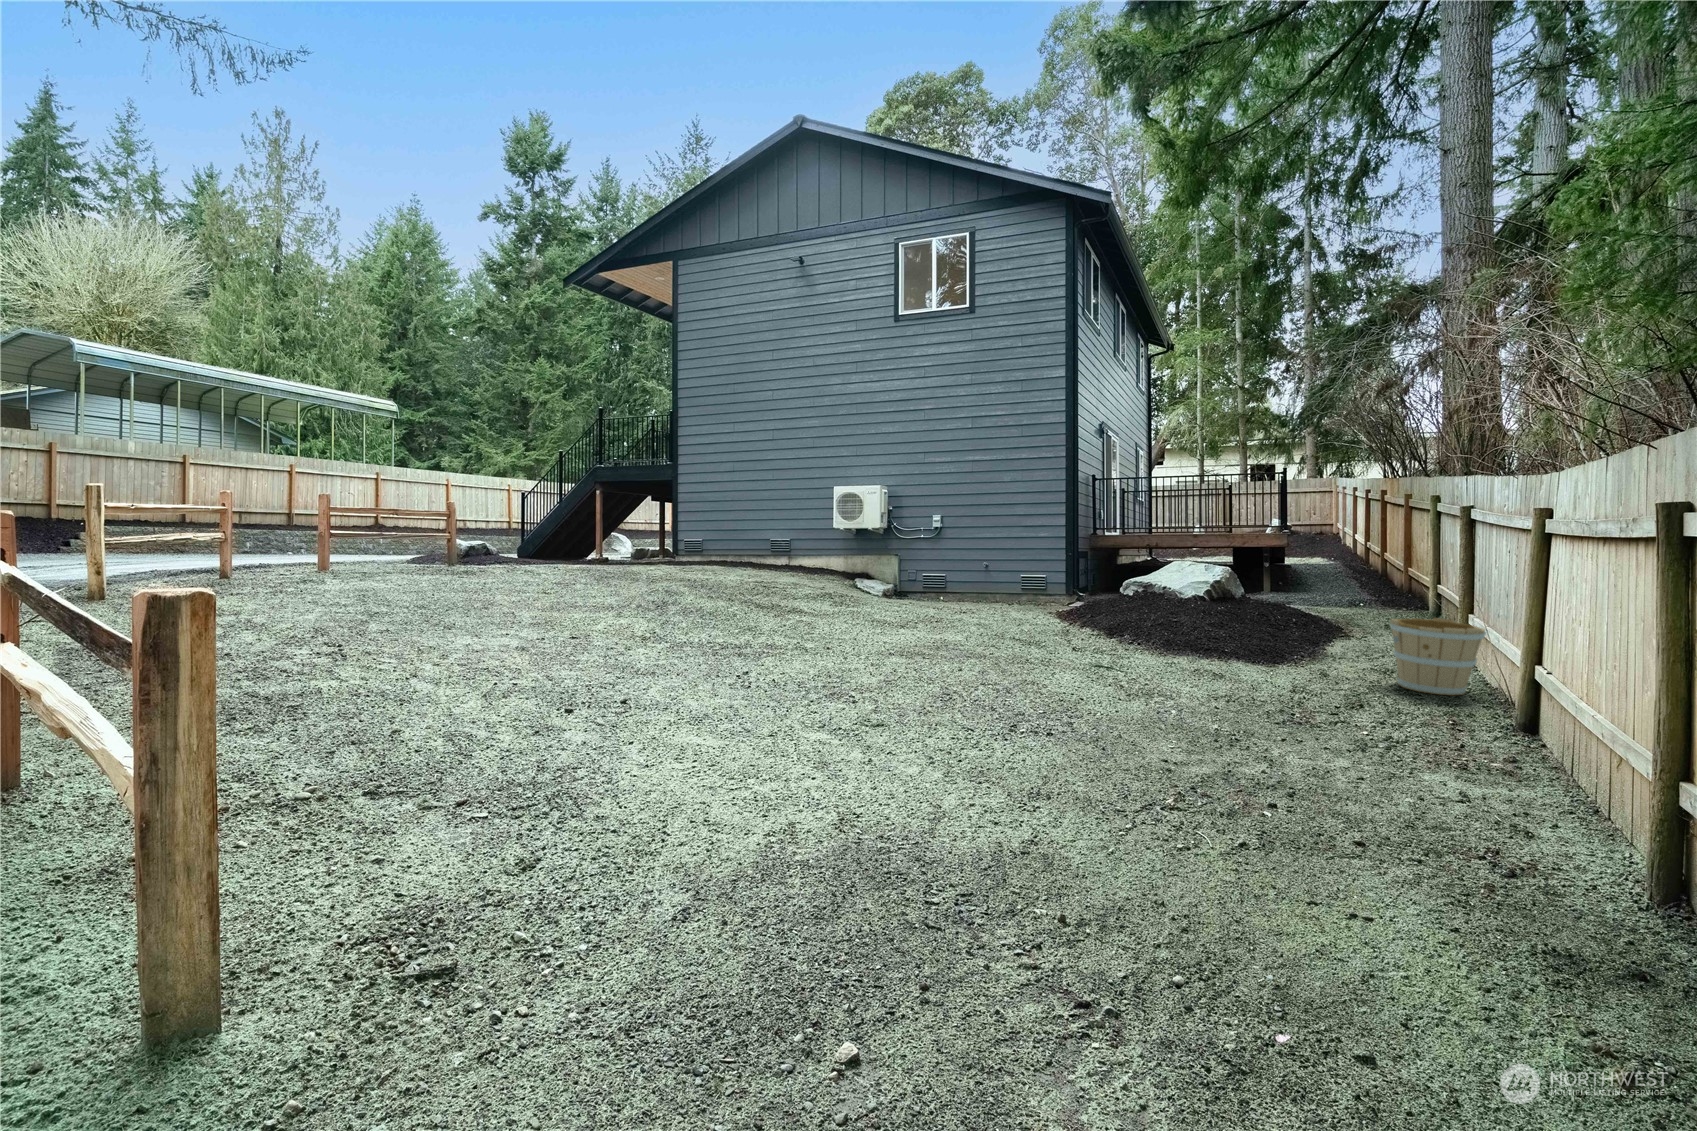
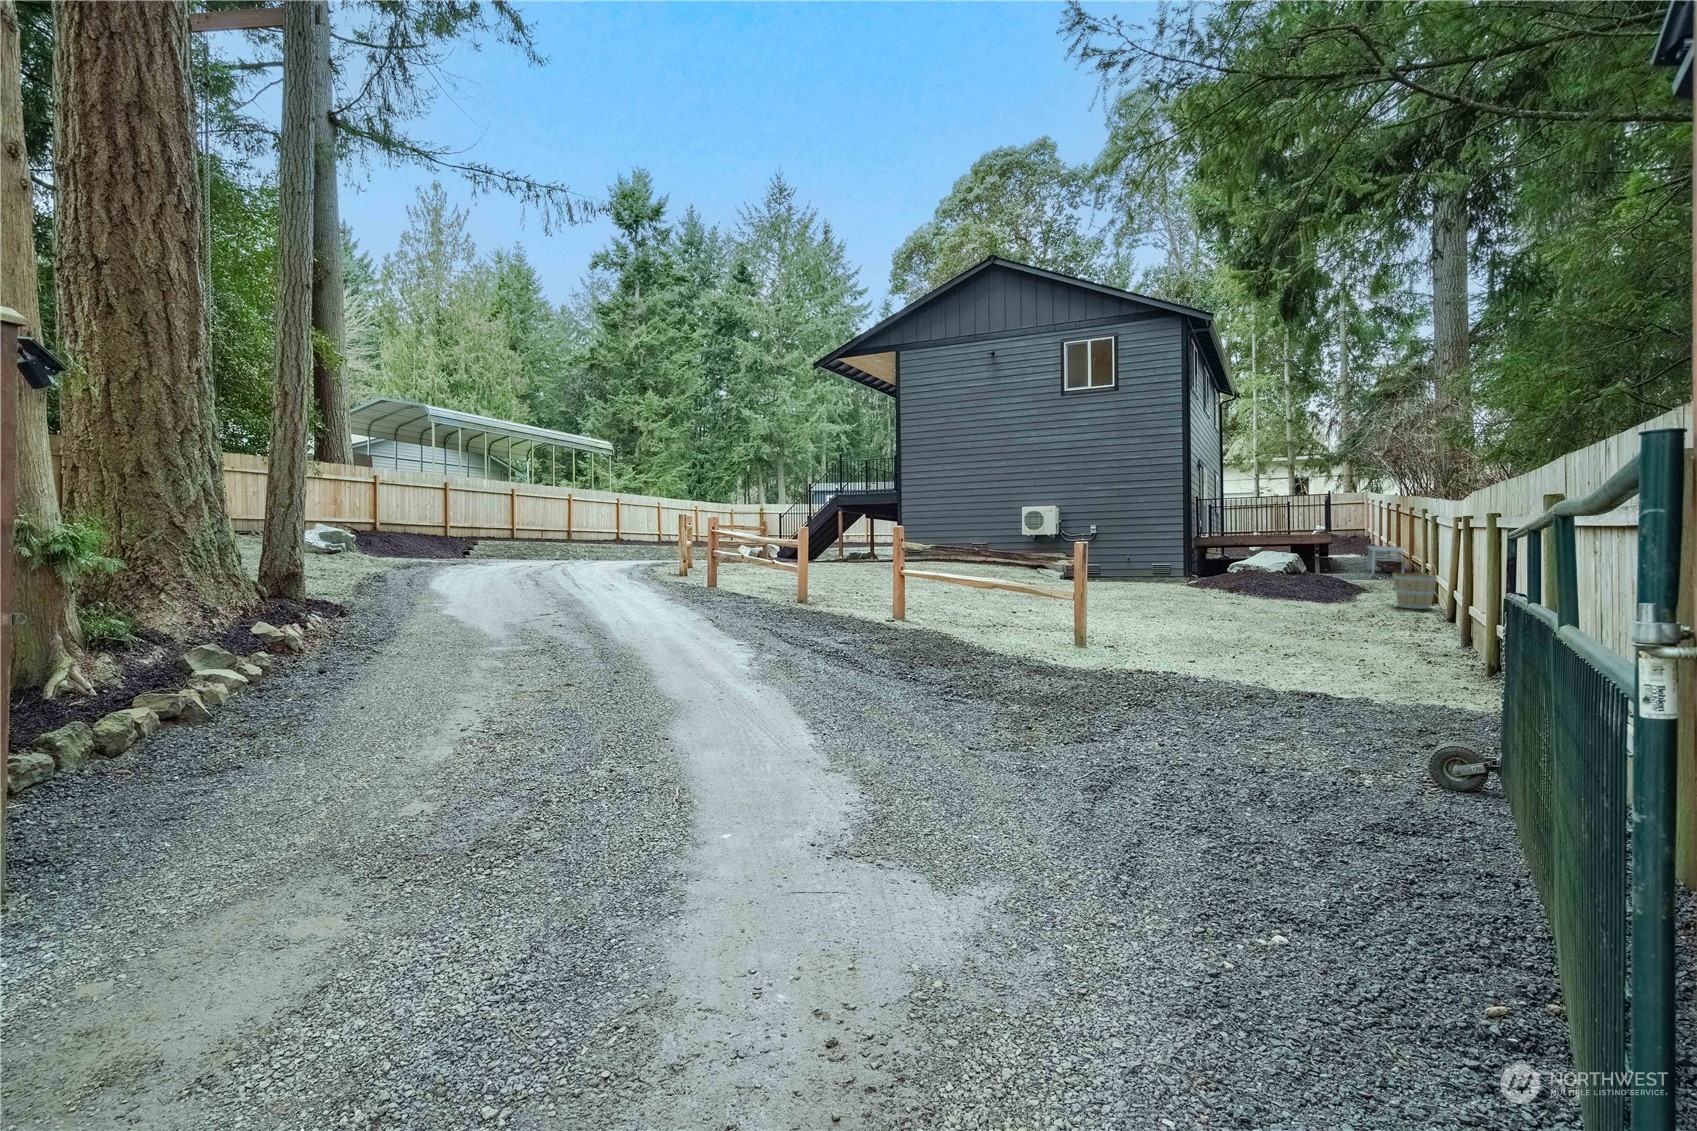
storage bench: none [1336,550,1399,597] -> present [1367,546,1404,573]

